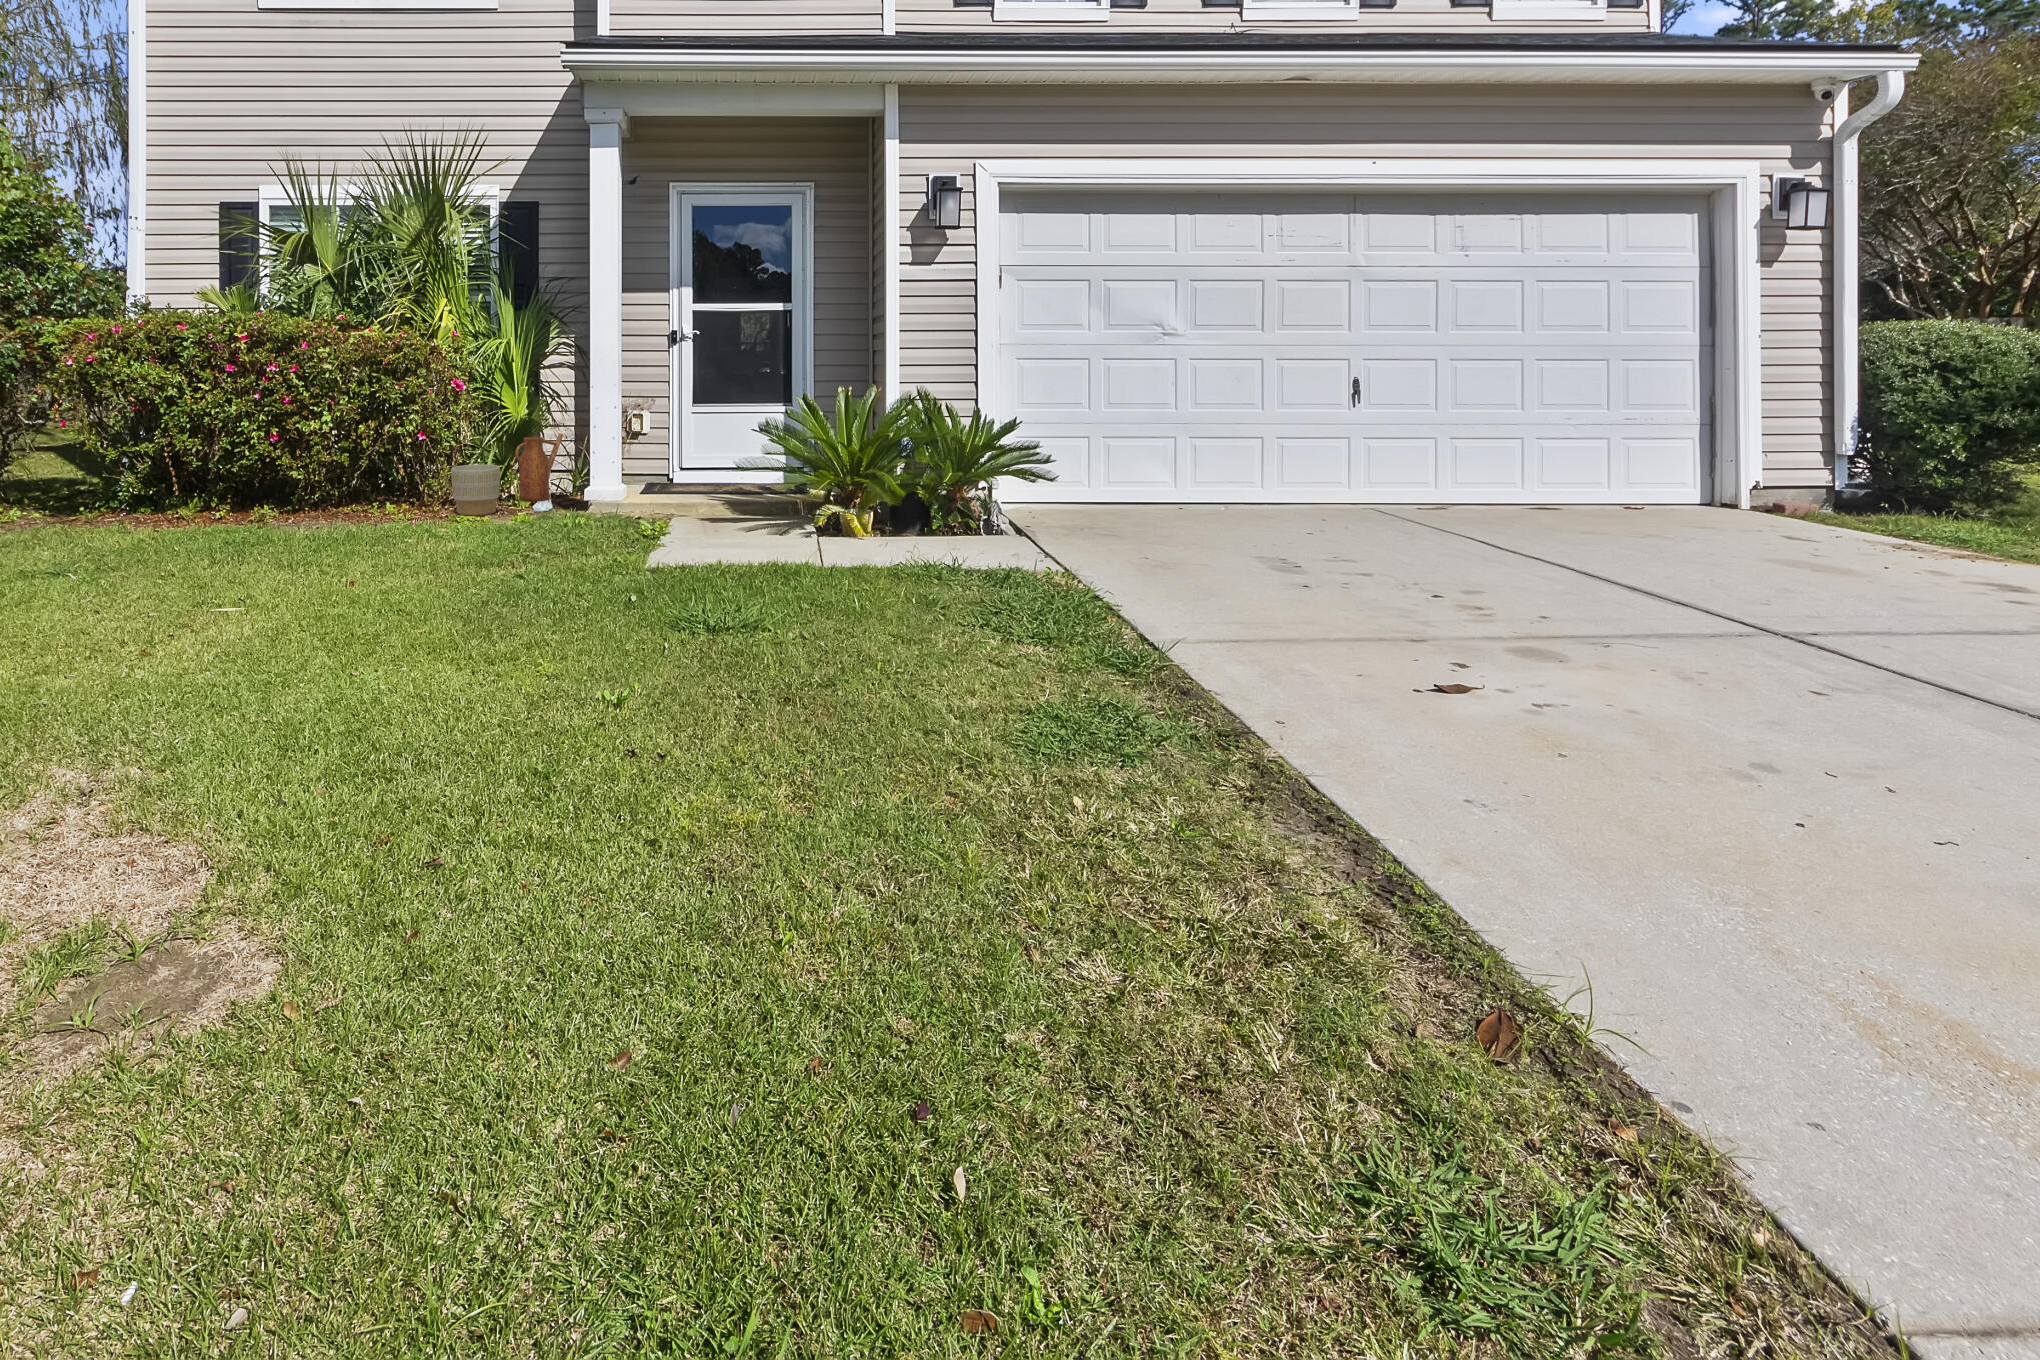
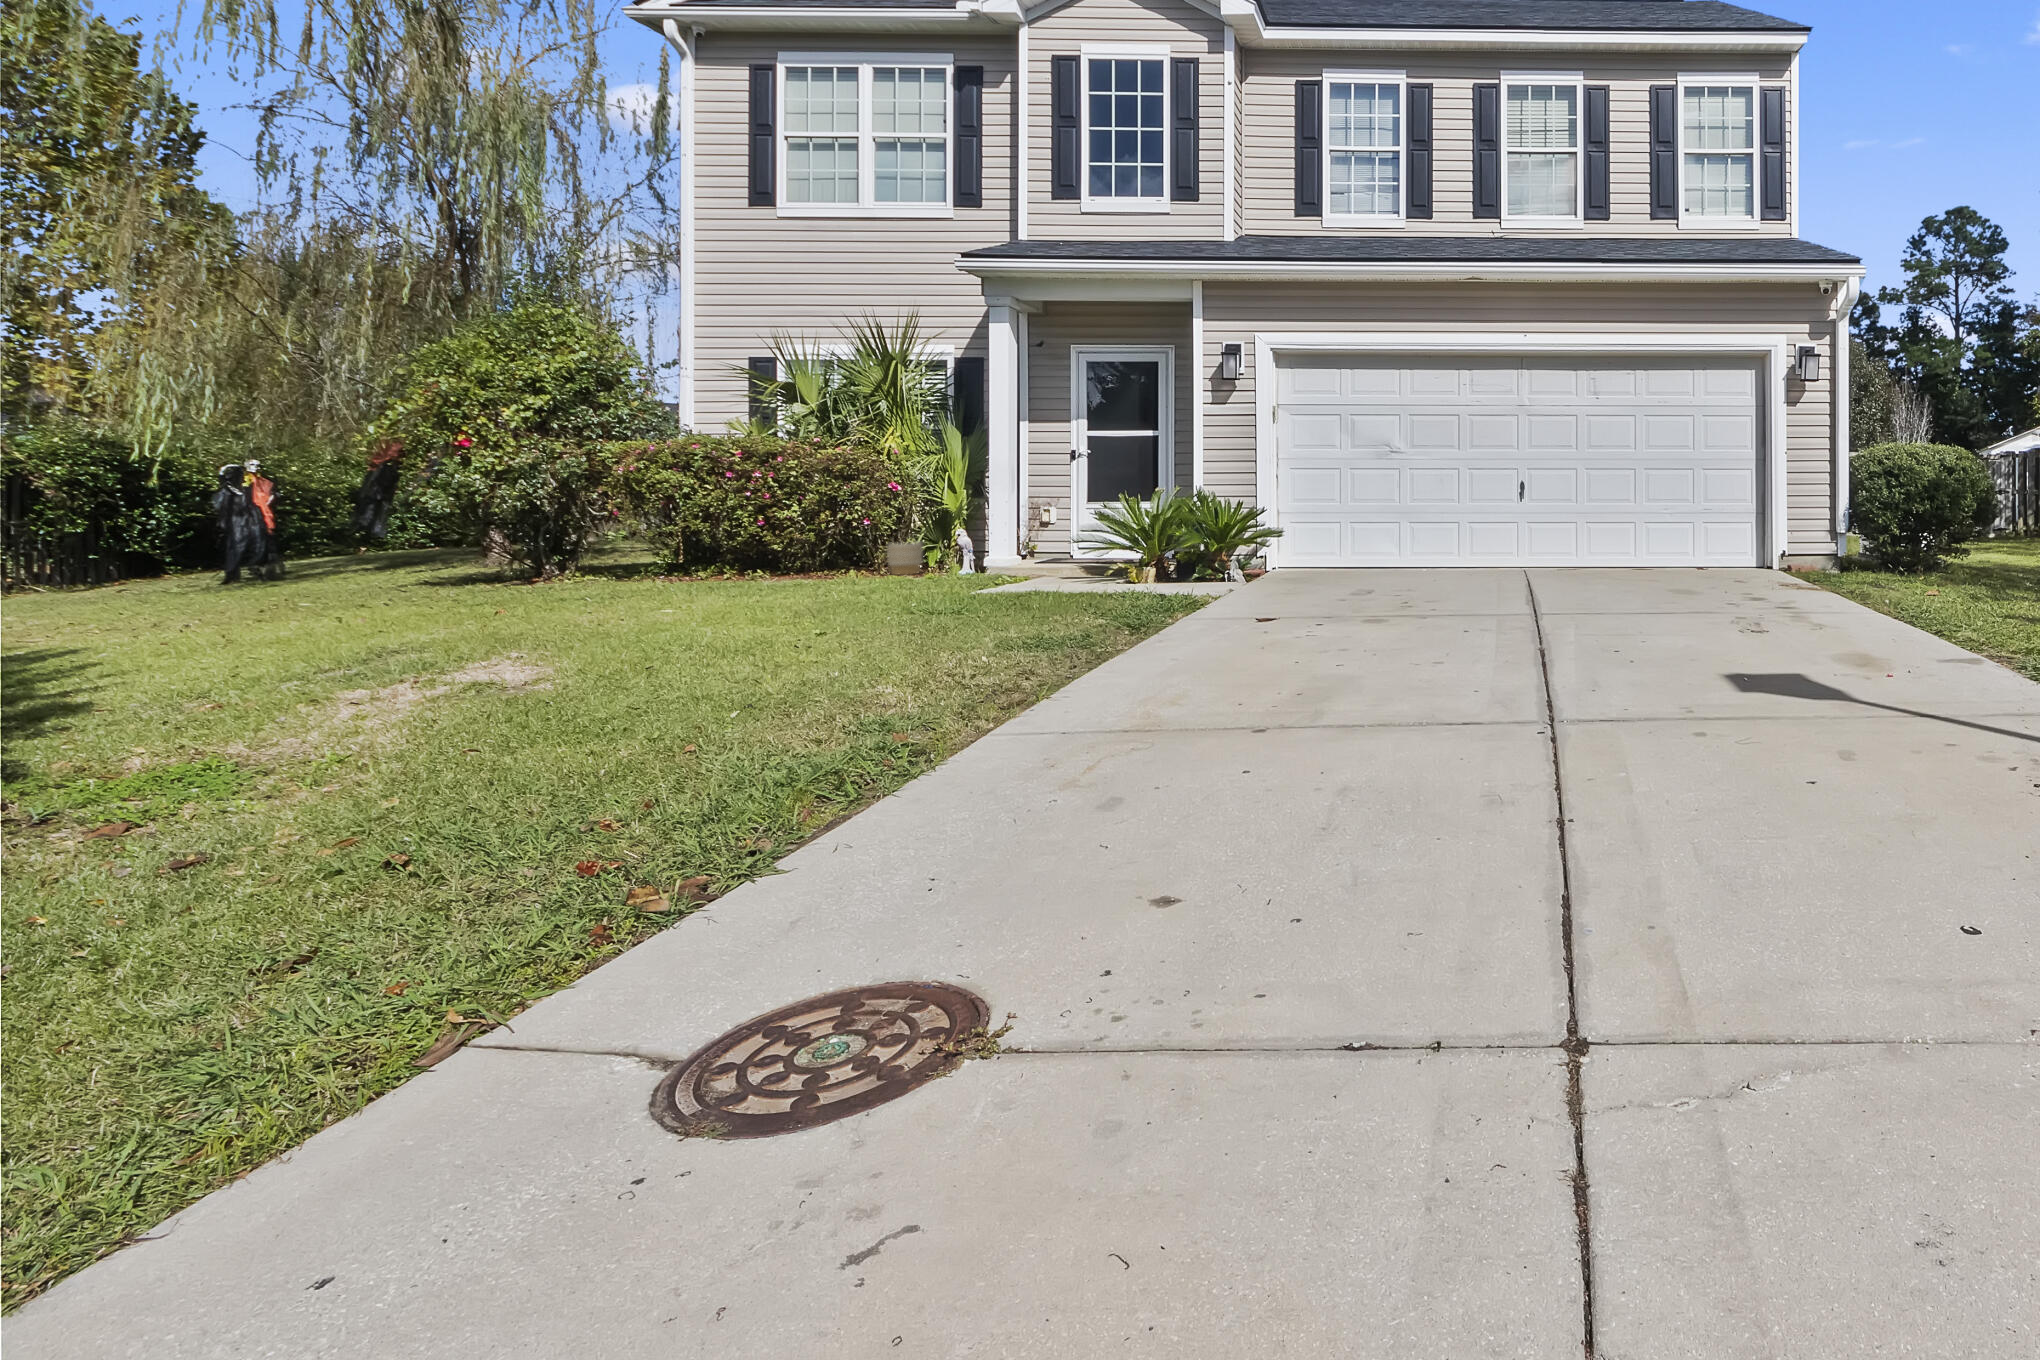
watering can: present [515,433,563,502] -> none [943,522,984,569]

